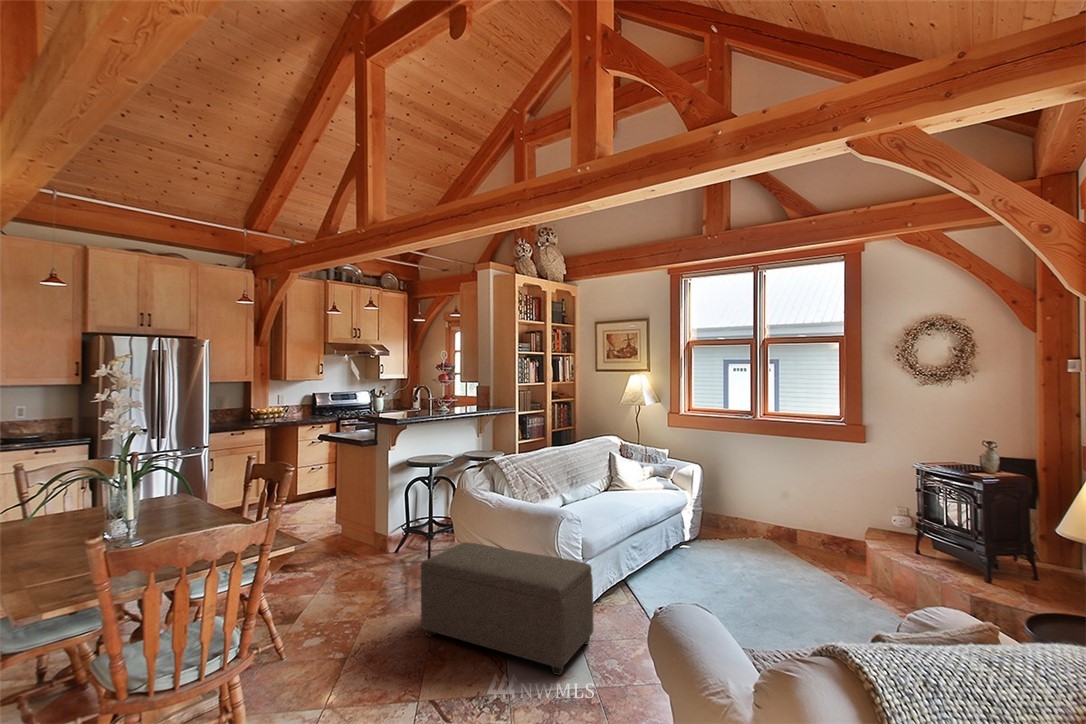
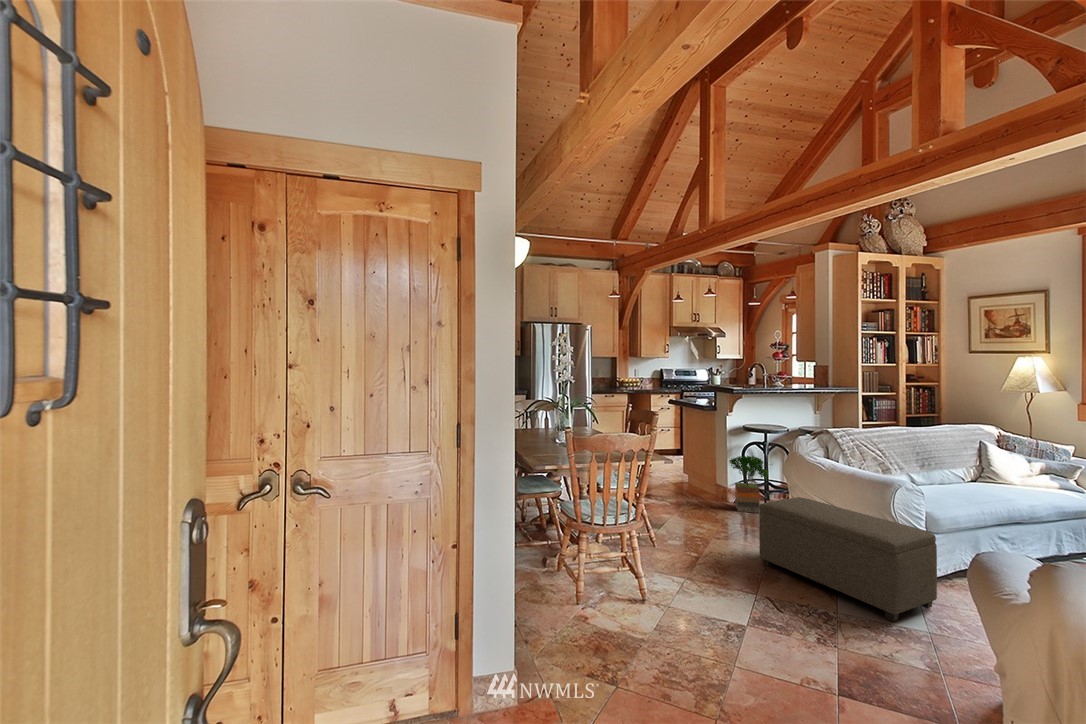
potted tree: none [388,493,433,563] -> present [729,456,768,513]

